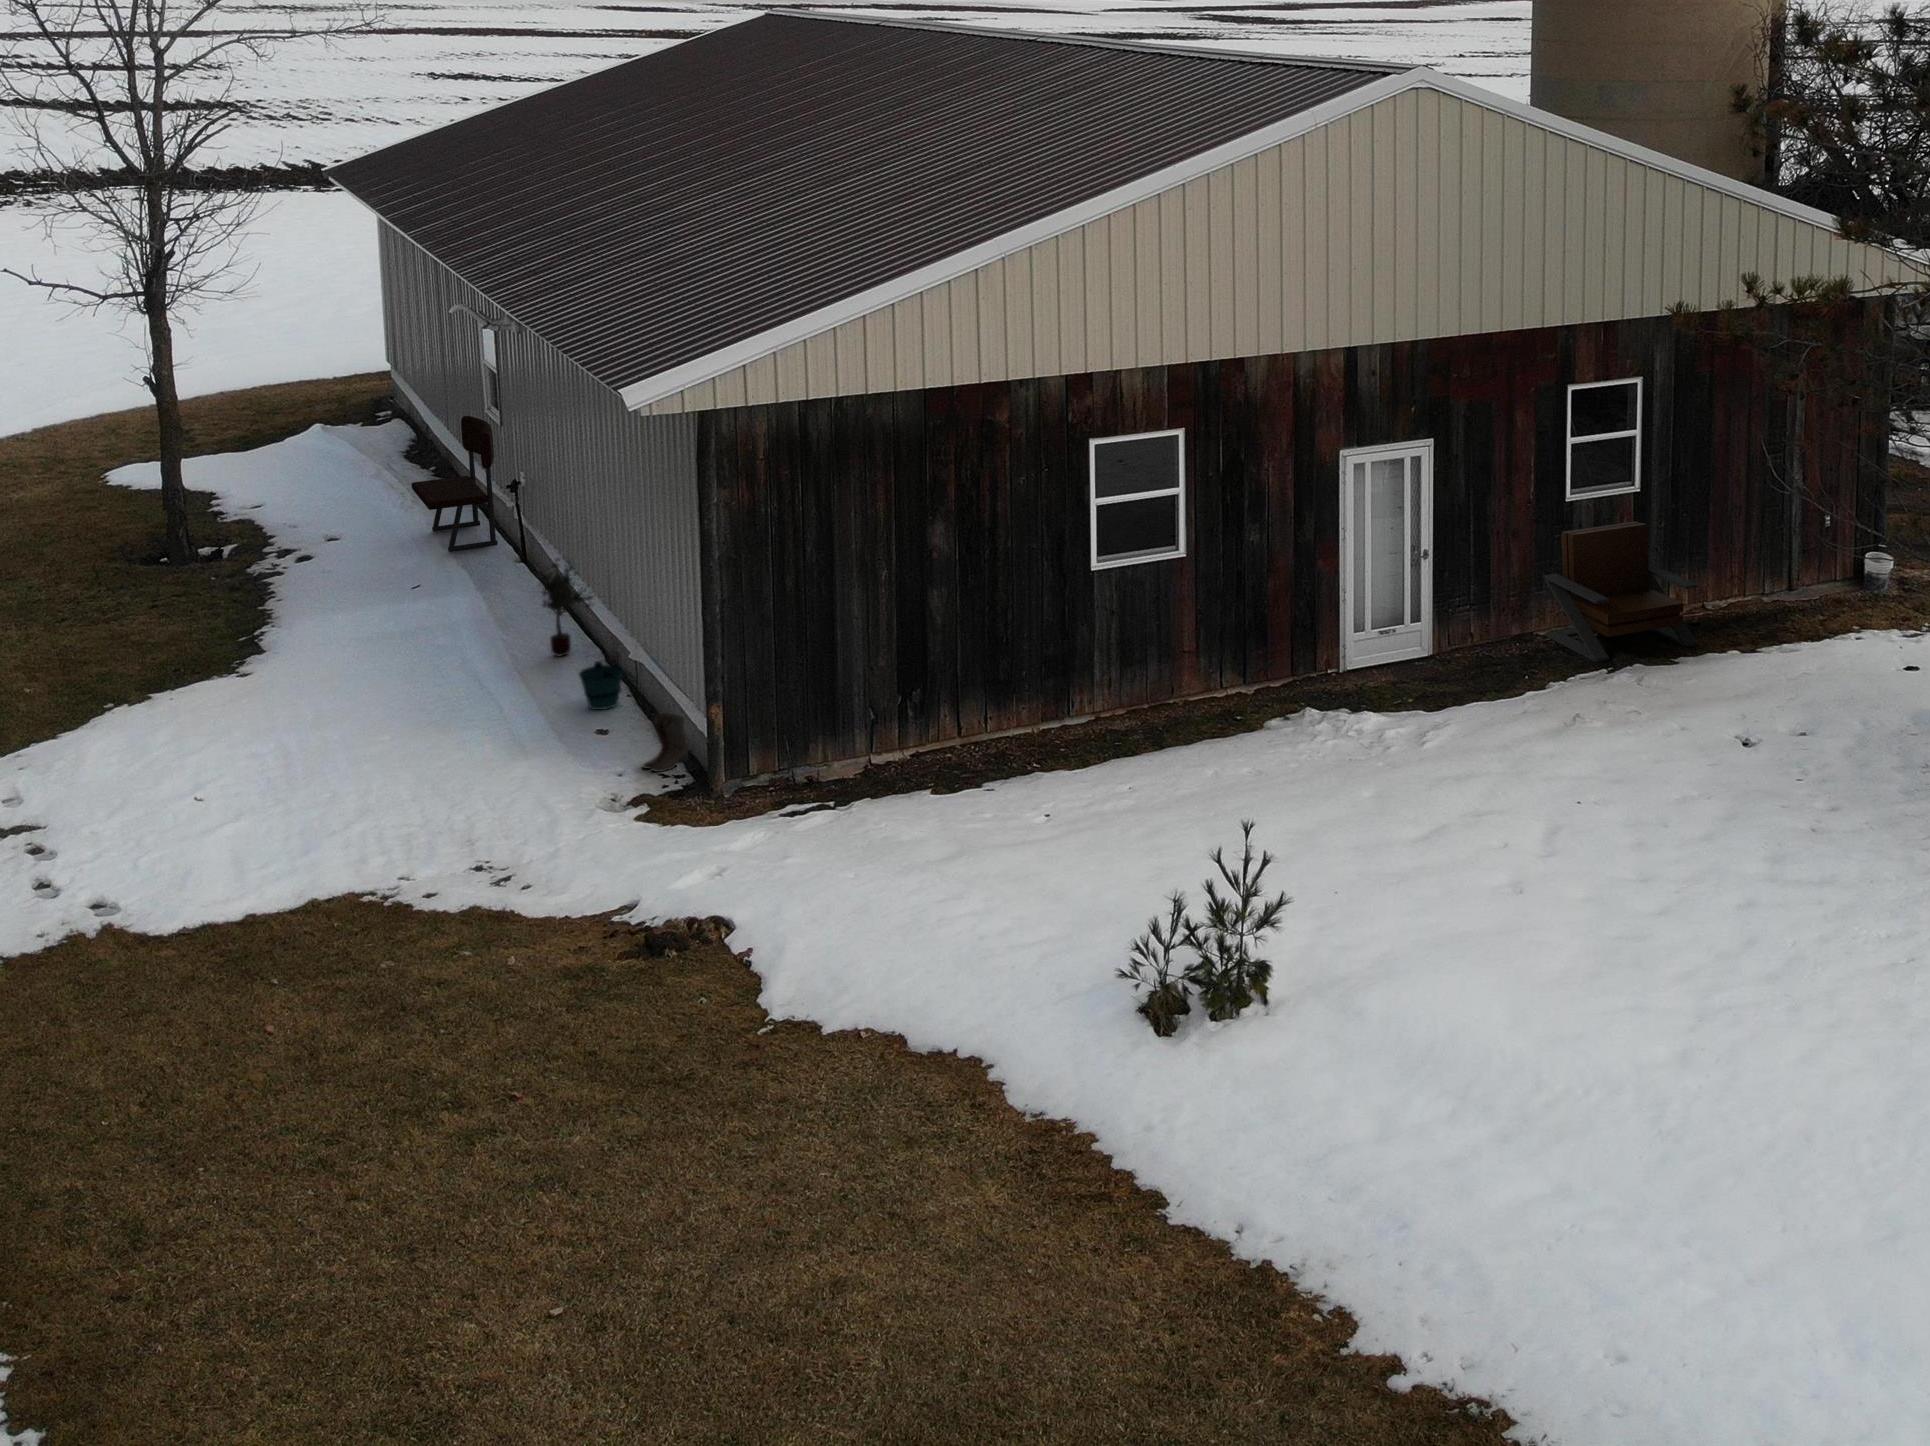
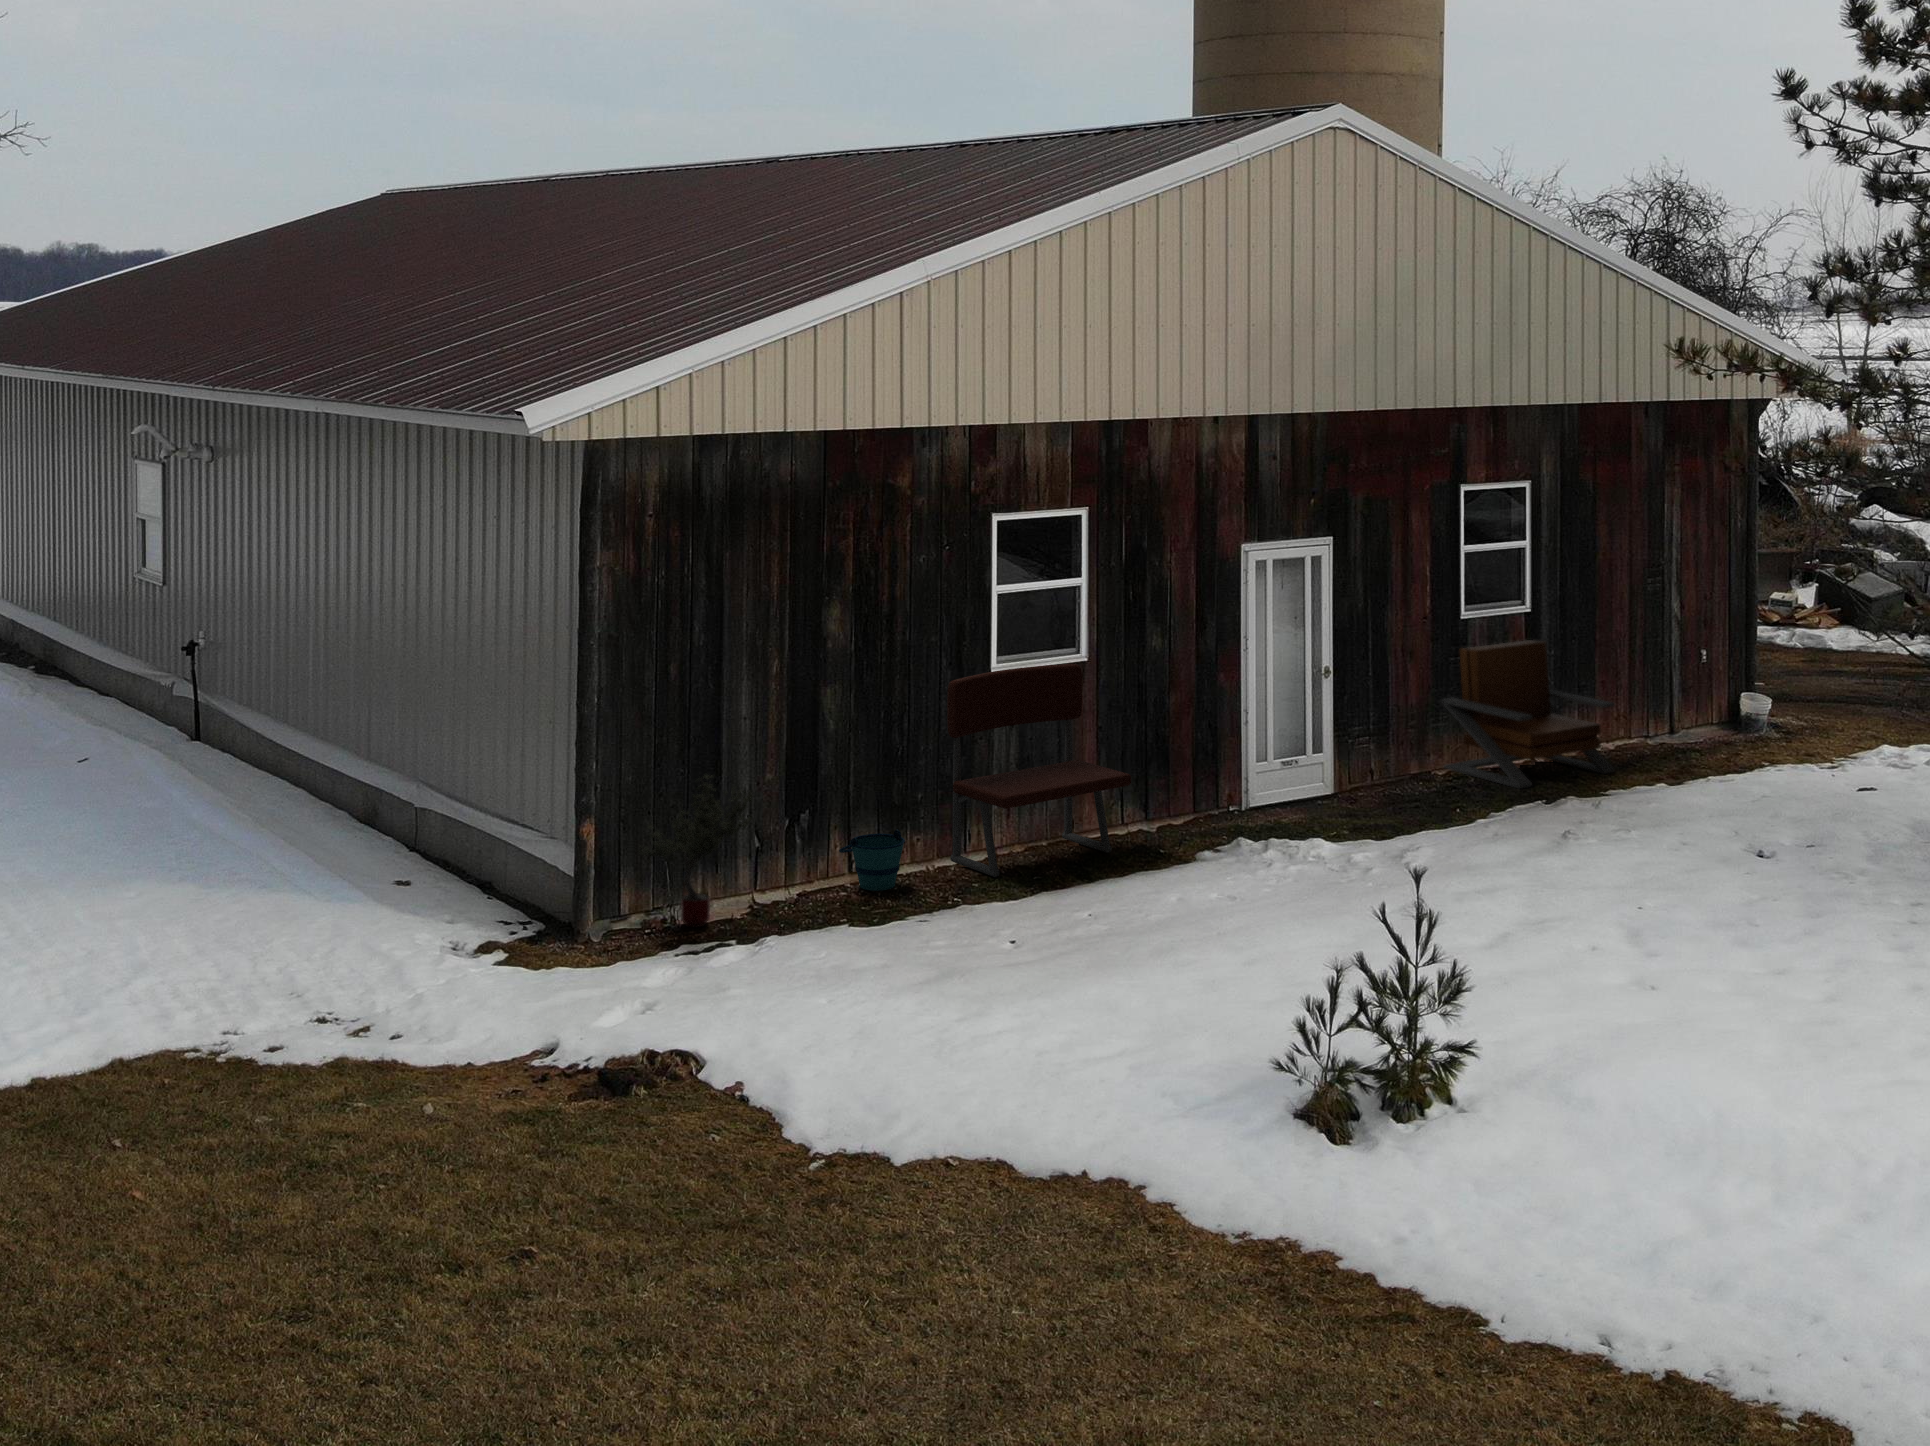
bench: present [411,416,498,552] -> present [947,664,1131,877]
potted tree: present [542,559,595,656] -> present [638,774,752,927]
bucket: present [579,661,636,710] -> present [839,829,905,891]
boots: present [643,713,688,772] -> none [476,842,531,915]

